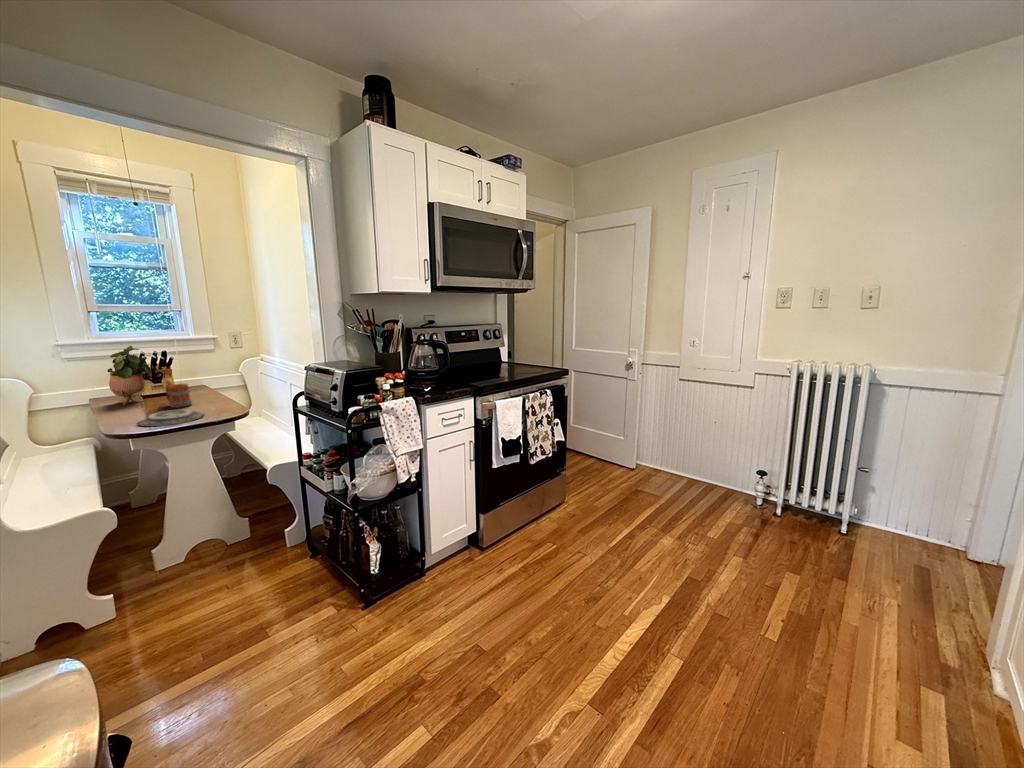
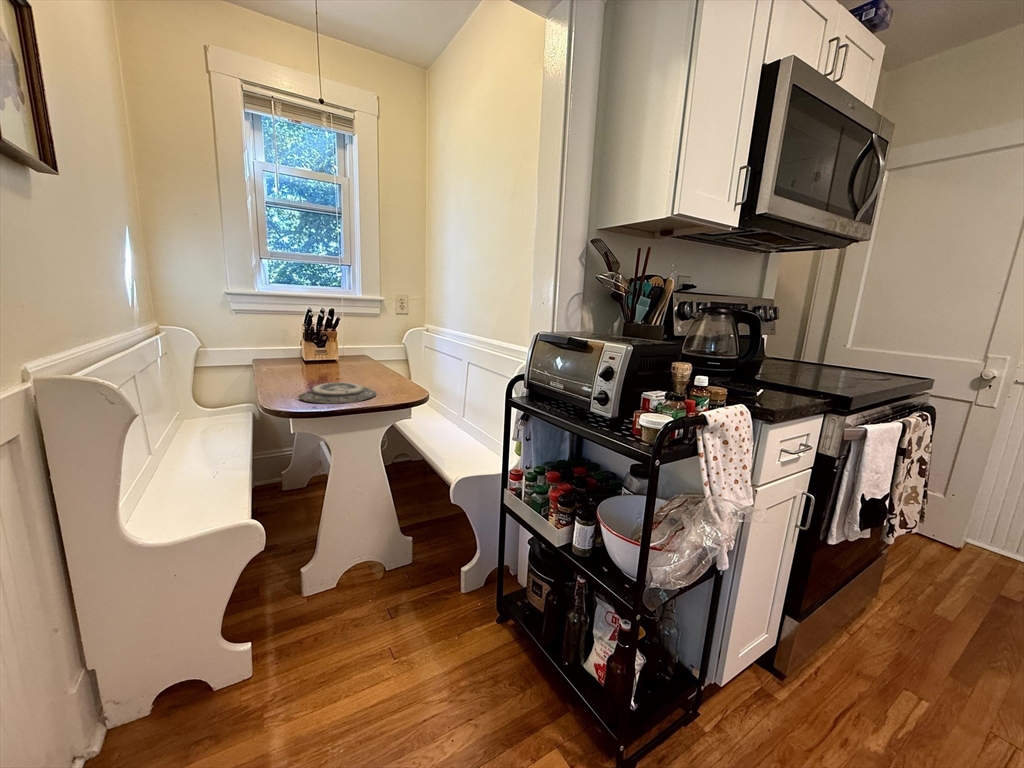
potted plant: present [107,346,152,405] -> none [273,299,318,369]
mug: present [166,381,192,408] -> none [331,344,359,380]

